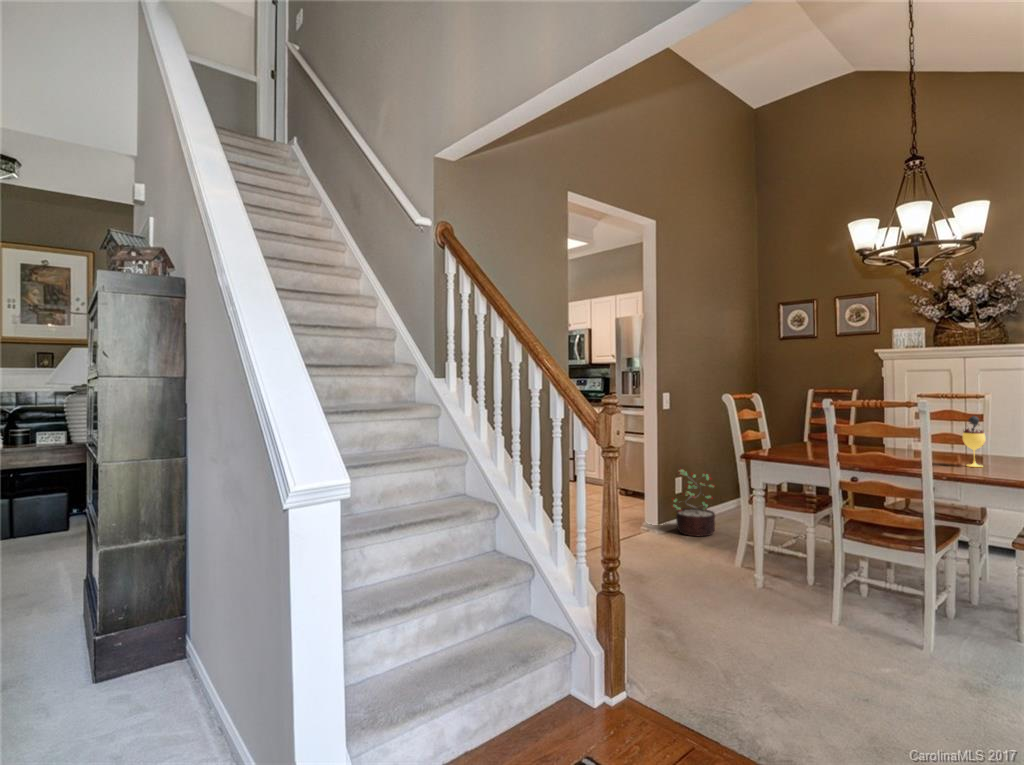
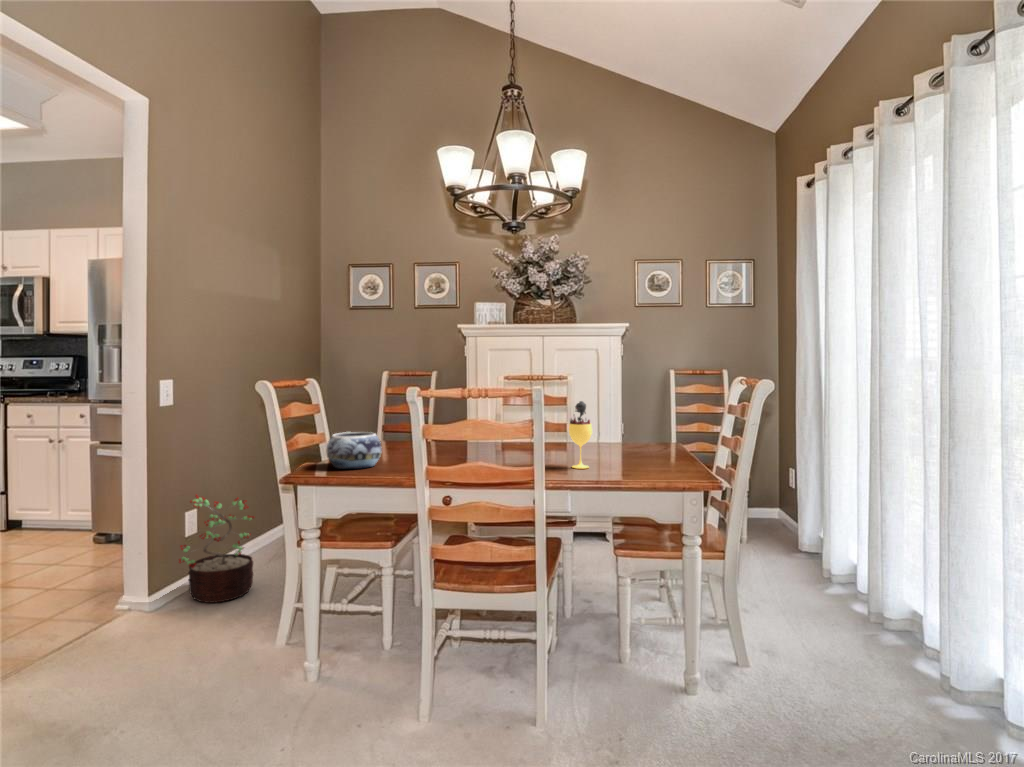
decorative bowl: none [769,432,807,456] -> present [327,432,382,469]

